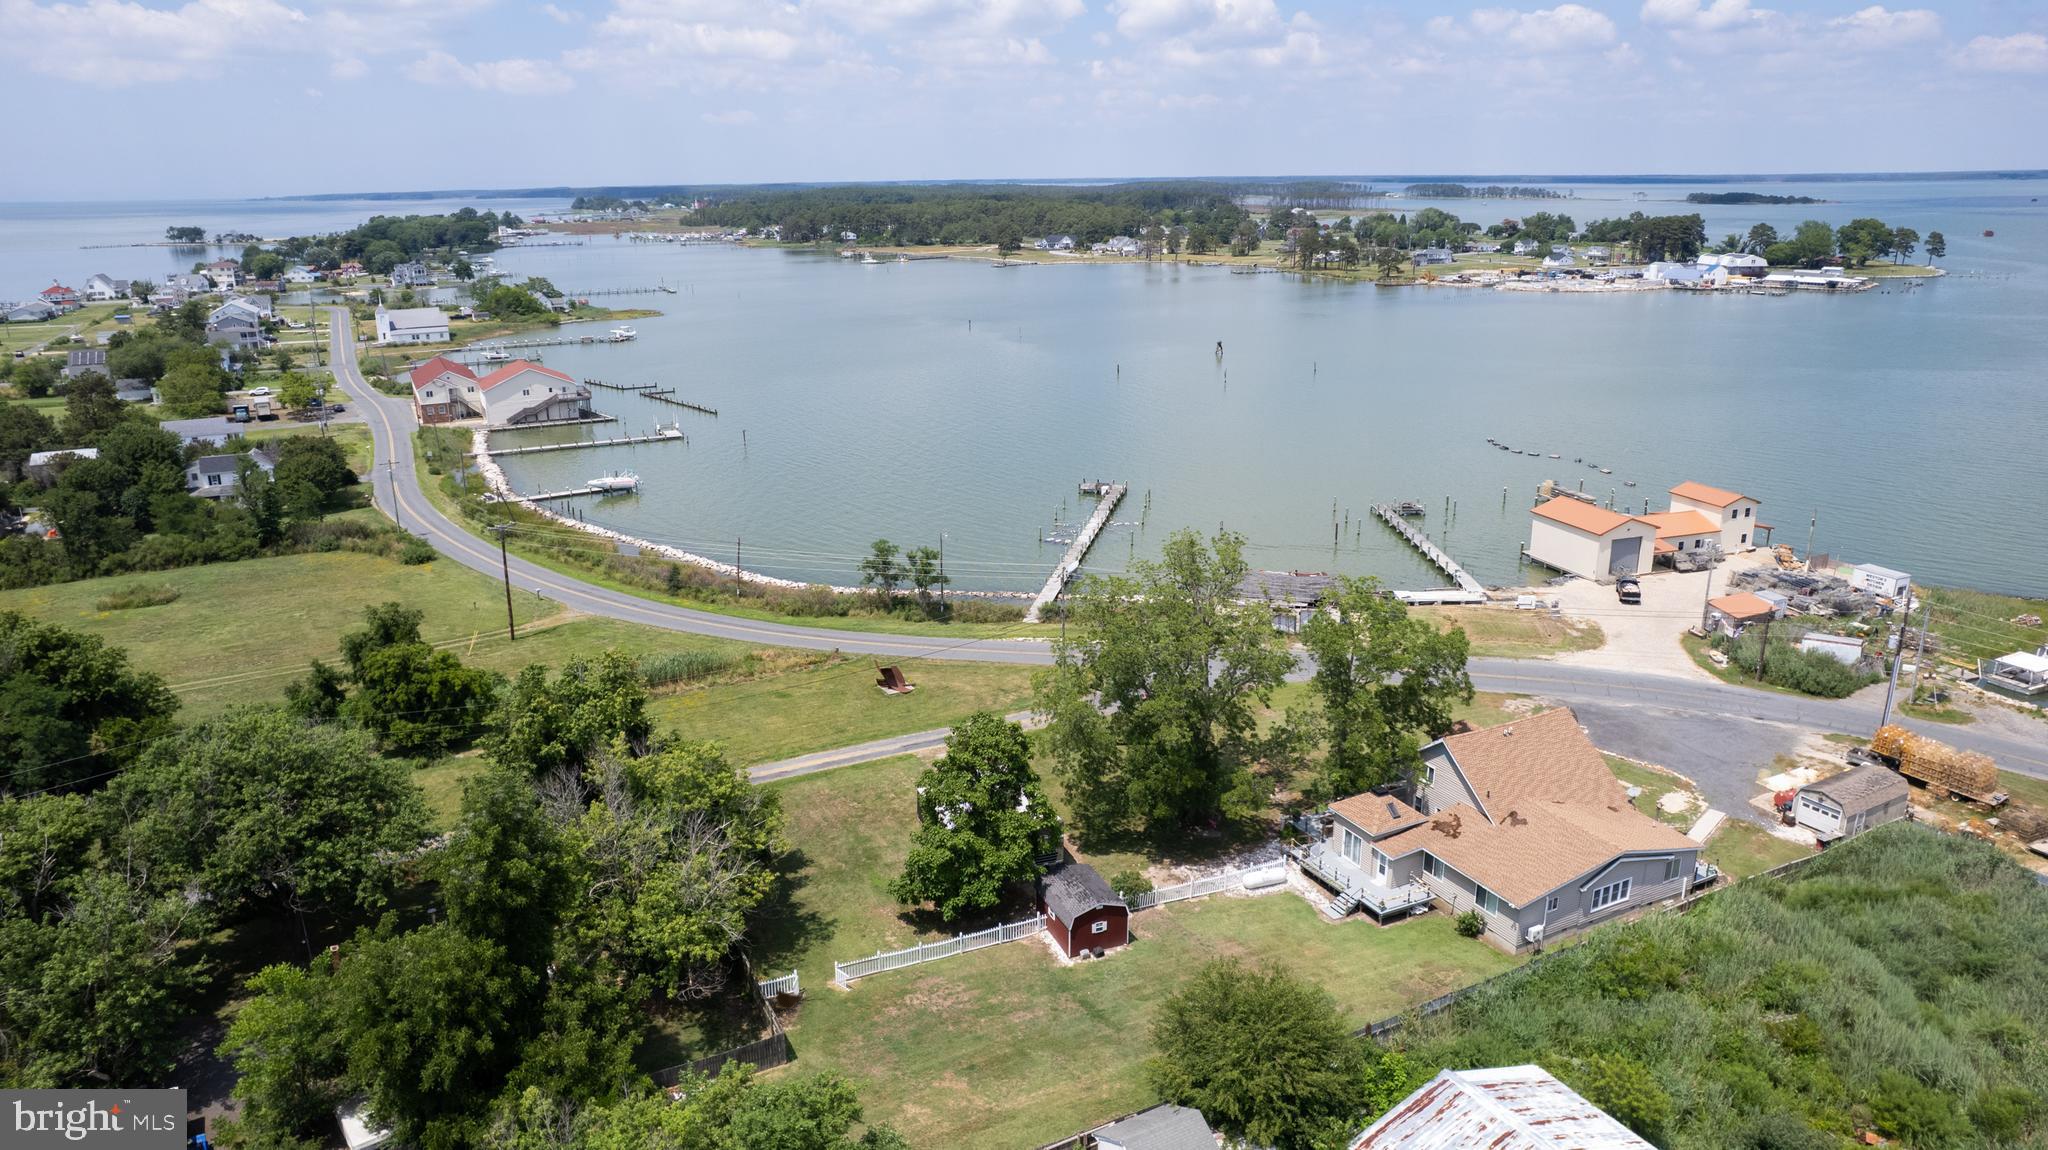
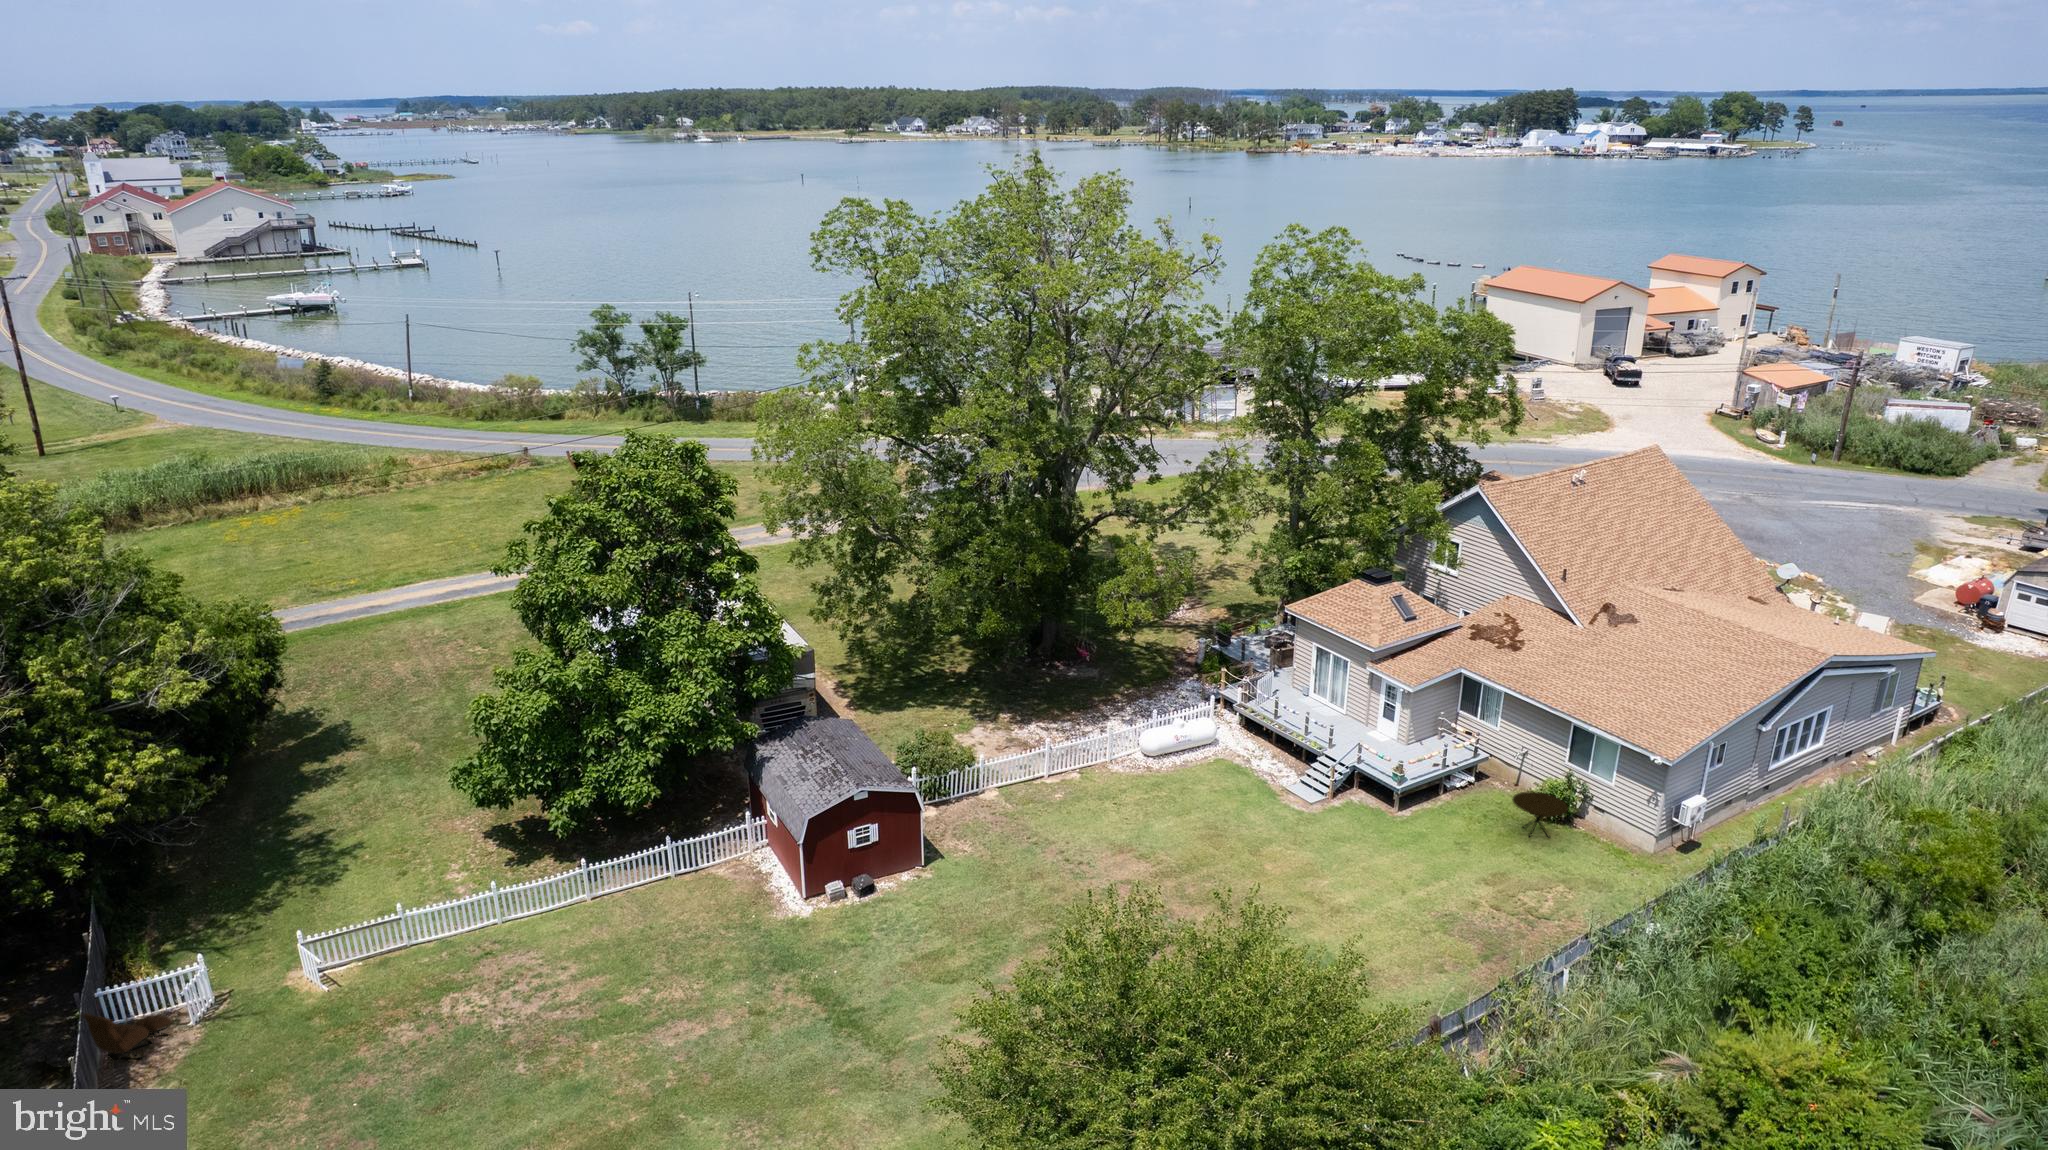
dining table: none [1441,919,1471,945] -> present [1512,791,1568,837]

